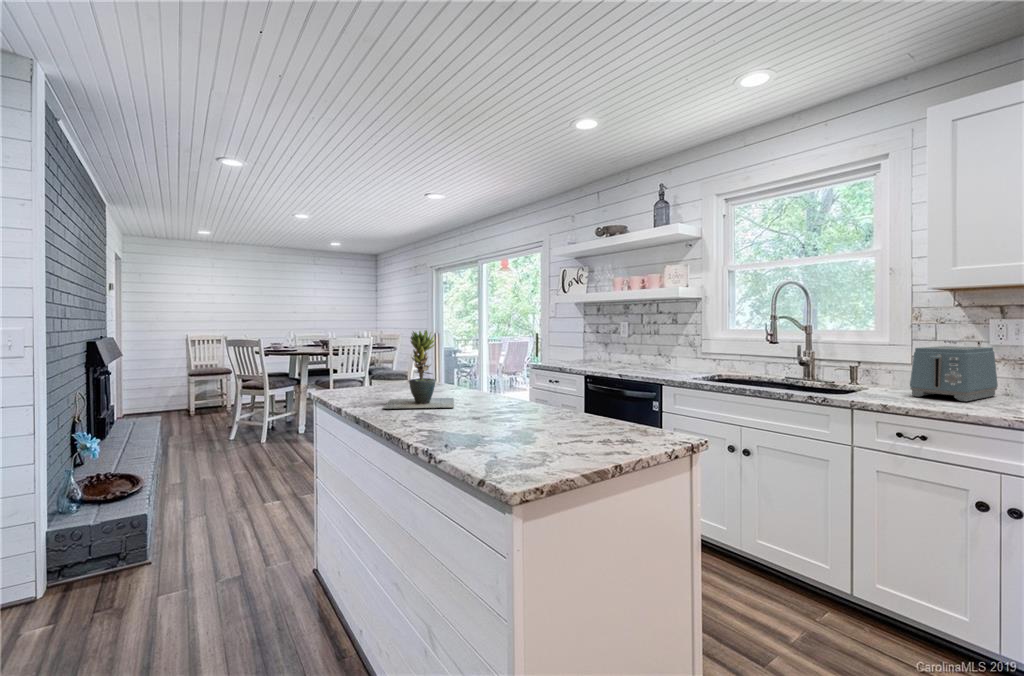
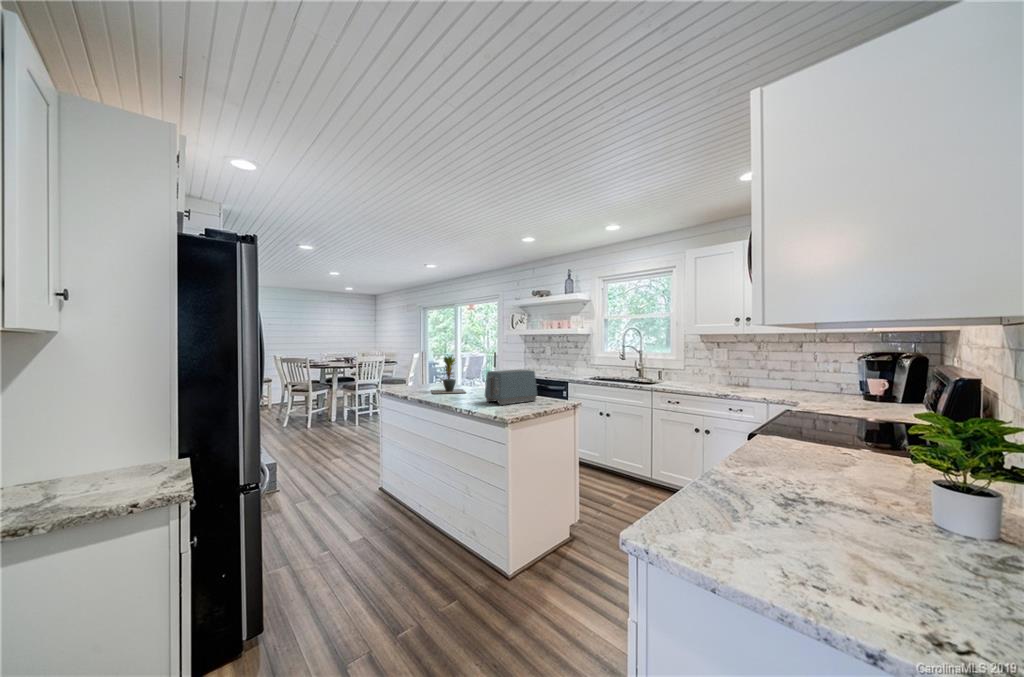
toaster: present [910,346,998,401] -> present [485,370,537,405]

